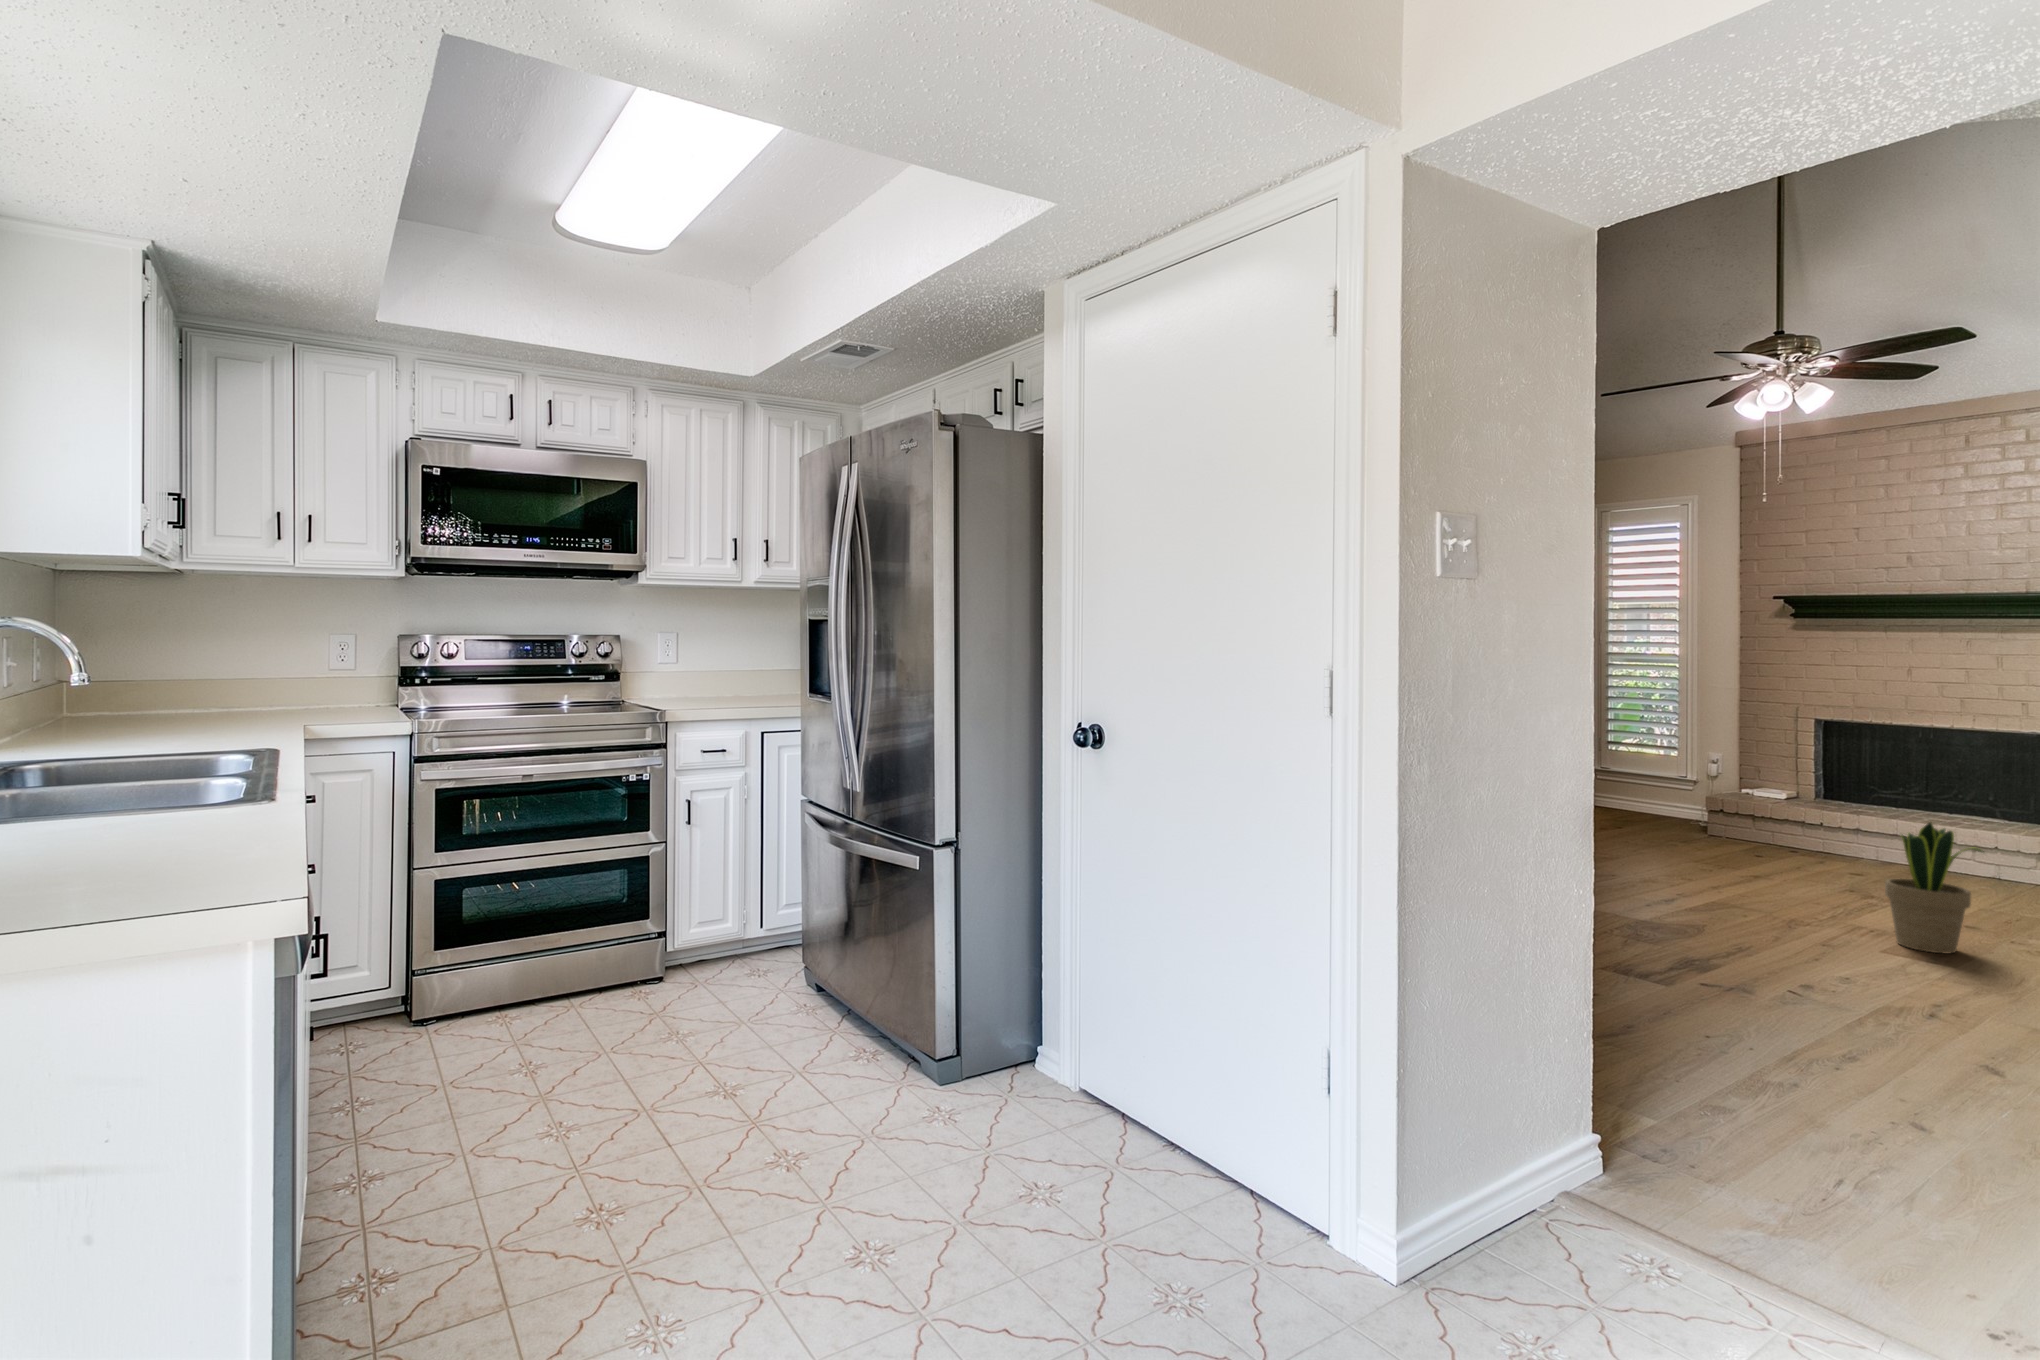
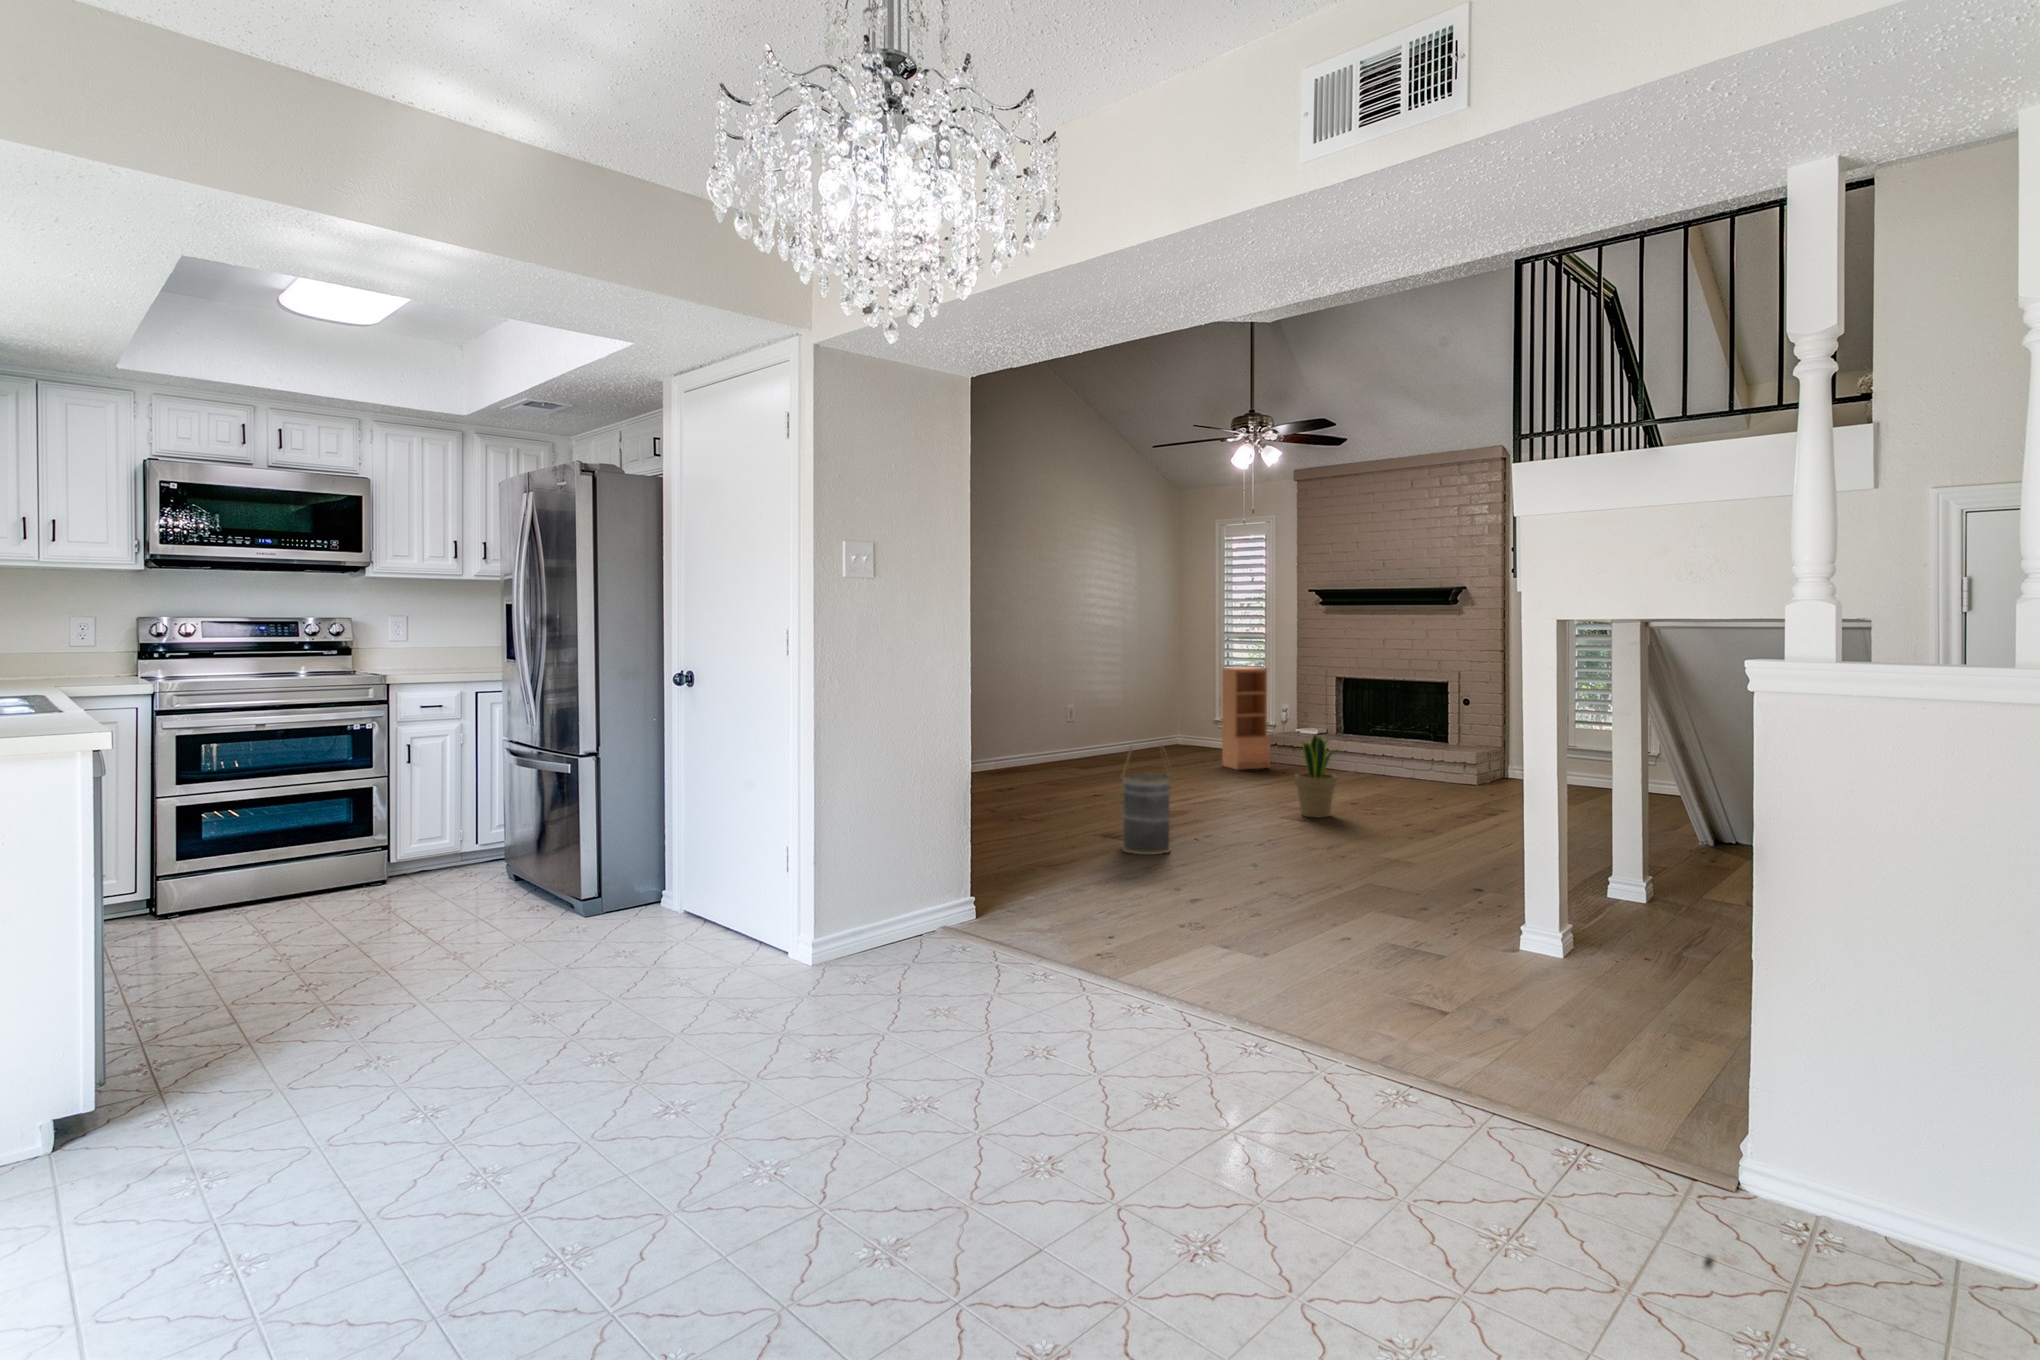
bookcase: none [1642,702,1724,844] -> present [1222,667,1271,770]
basket: none [1666,838,1773,1020] -> present [1121,744,1173,854]

